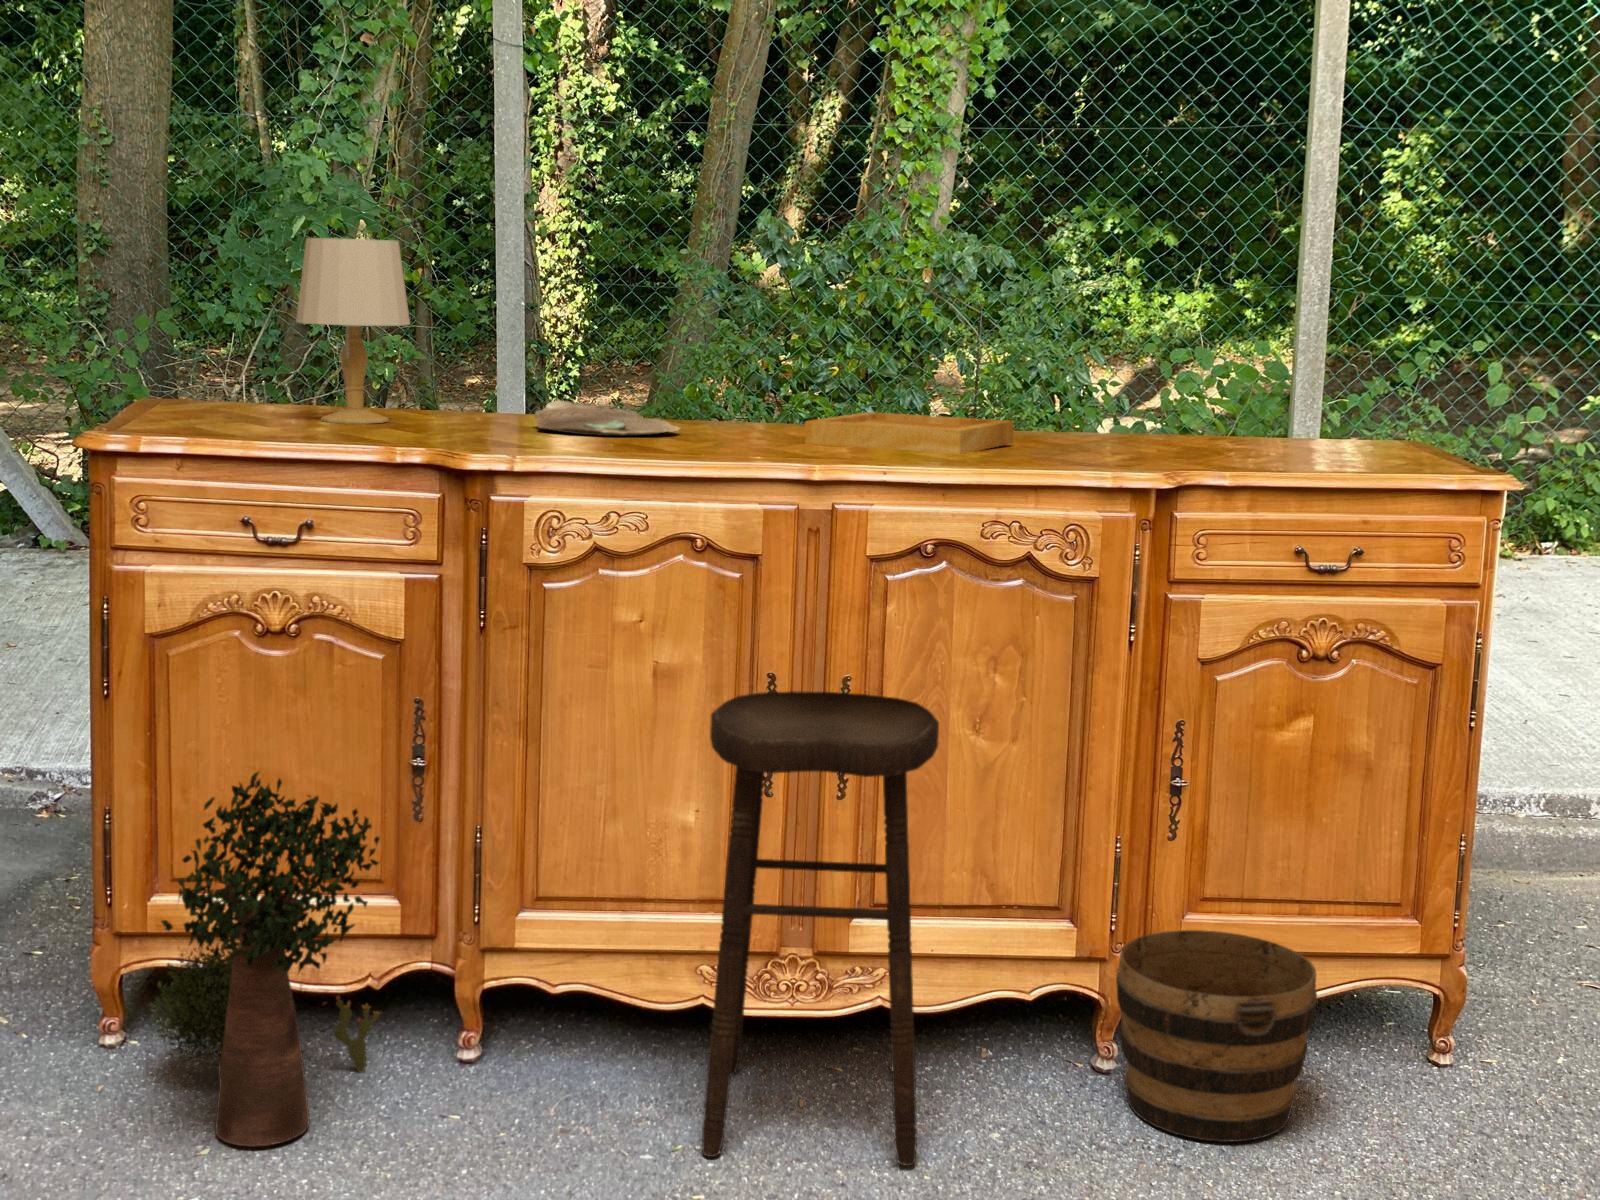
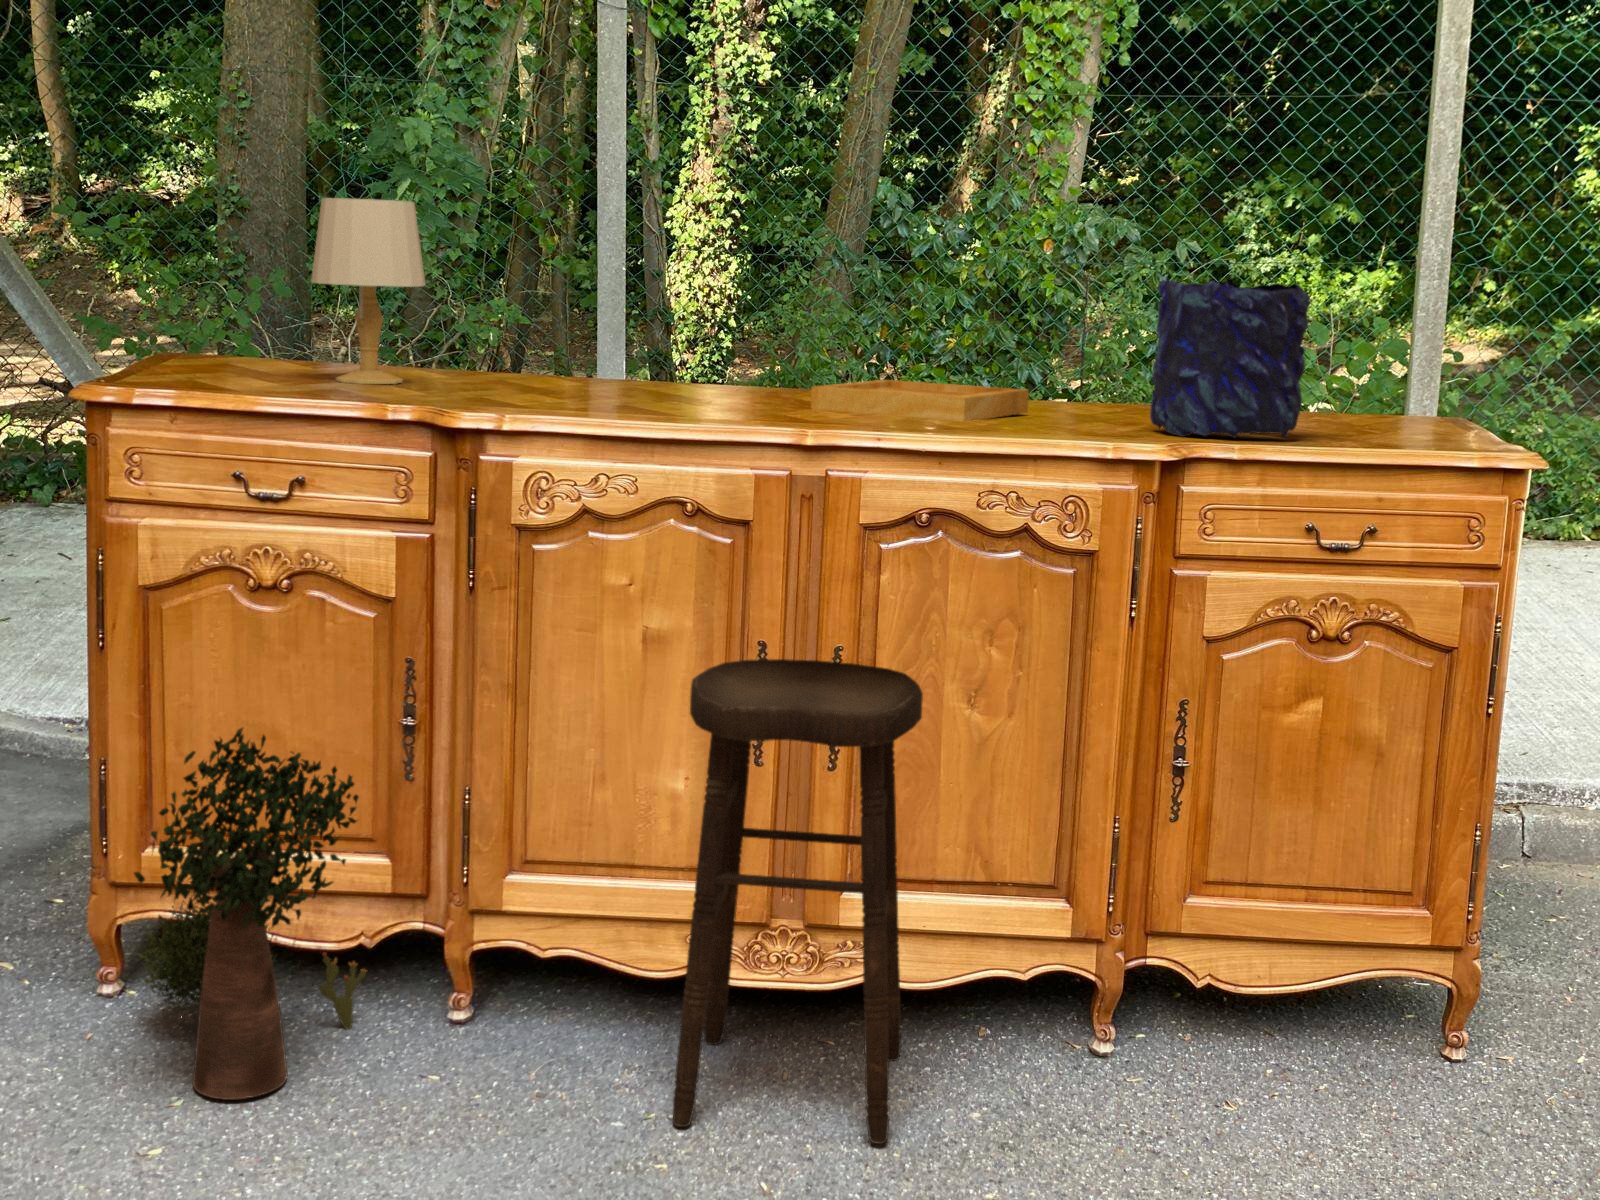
vase: none [1142,313,1297,468] -> present [1150,280,1310,438]
decorative bowl: present [535,400,680,436] -> none [545,364,691,399]
bucket: present [1116,930,1317,1142] -> none [1108,913,1313,1132]

